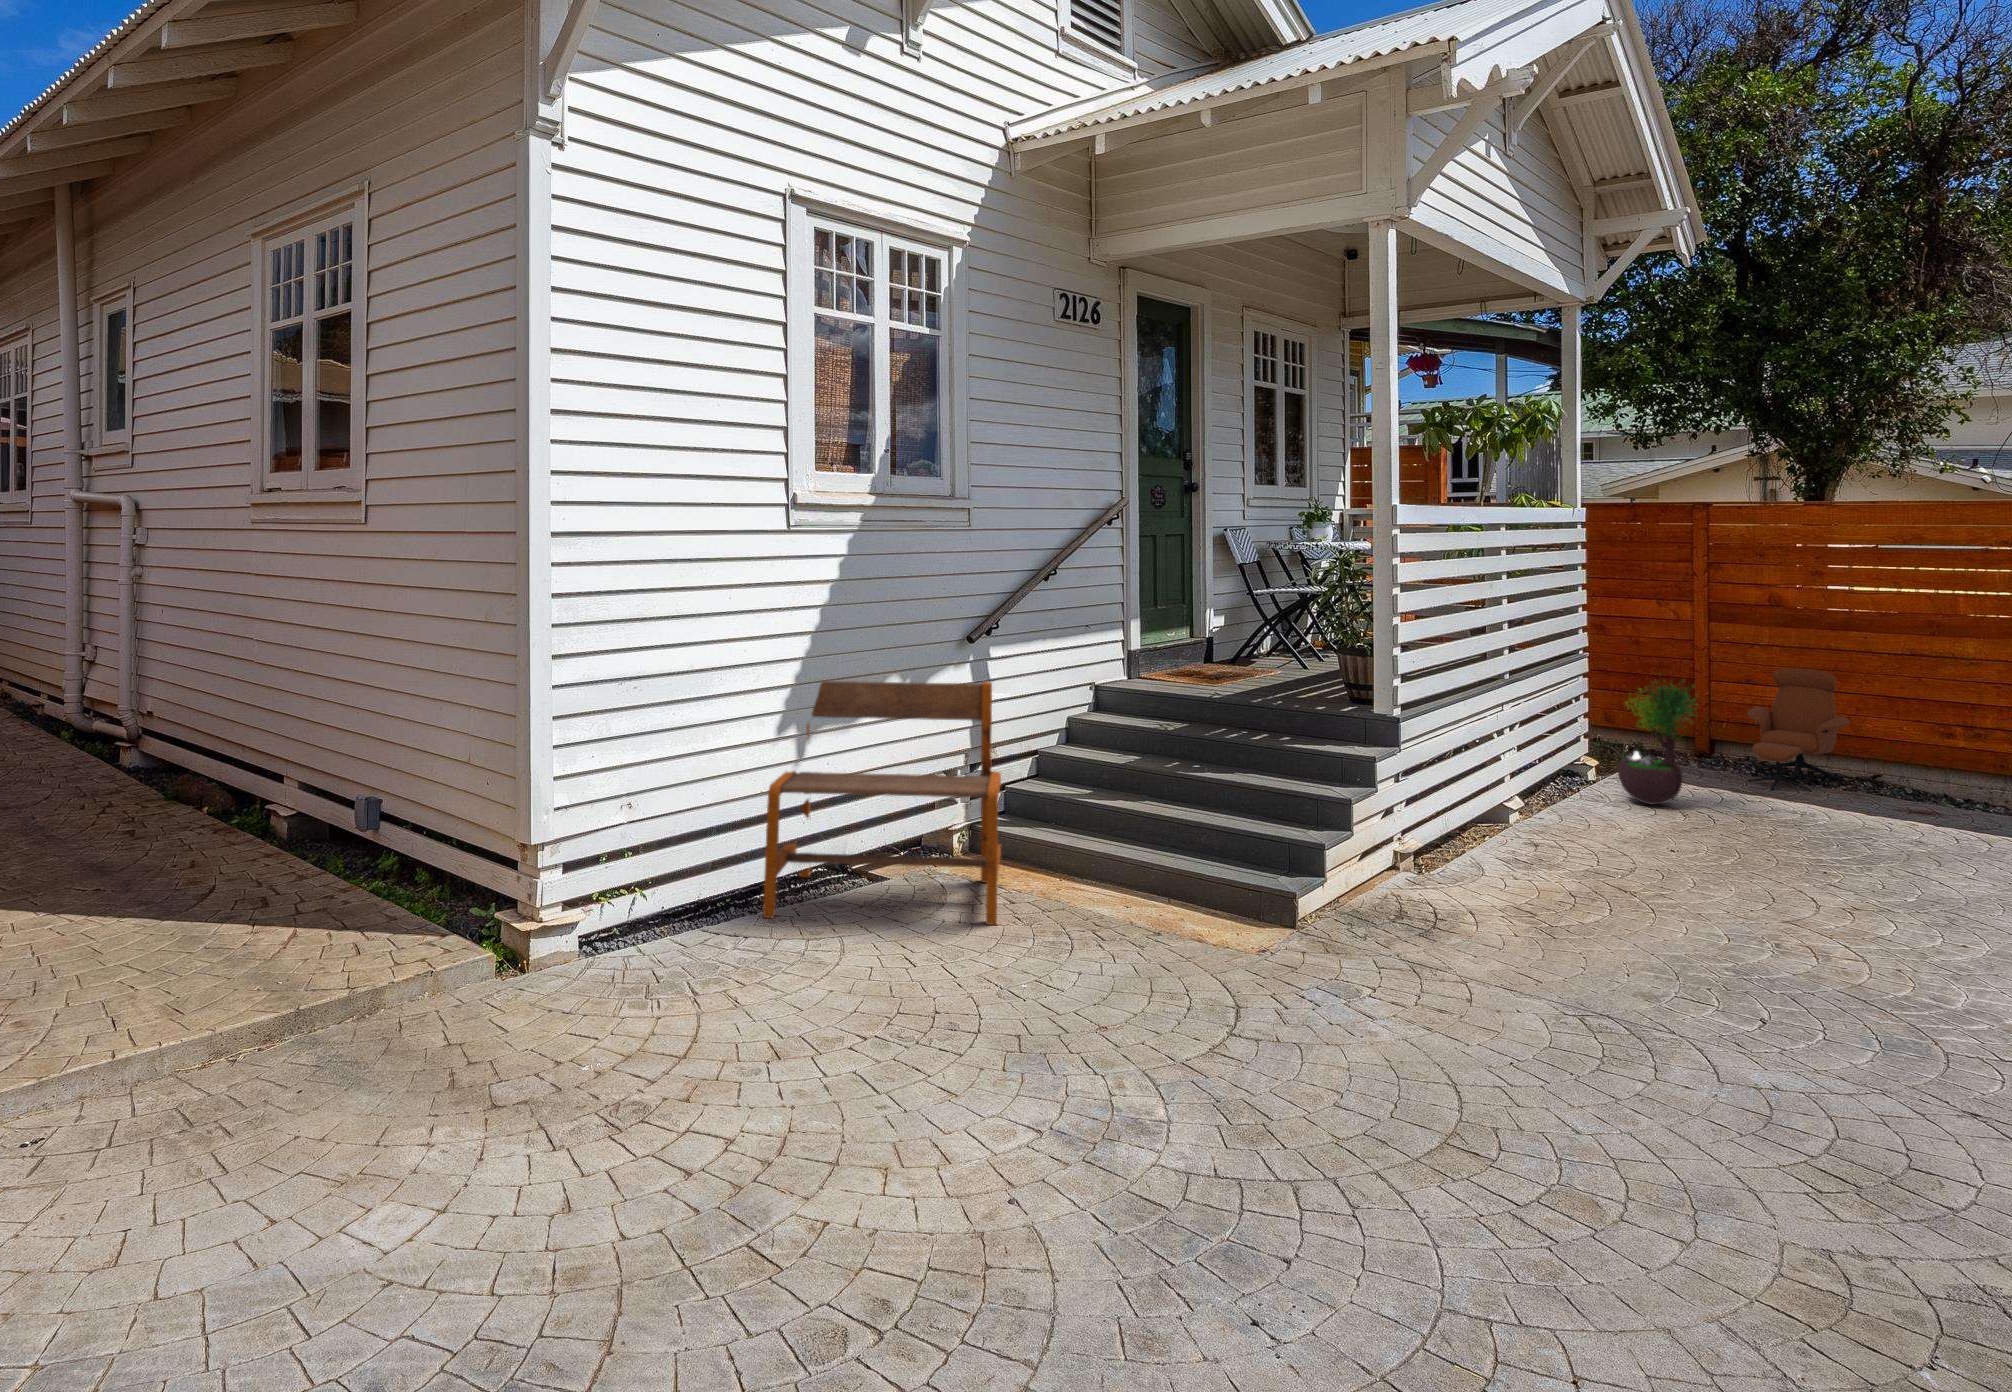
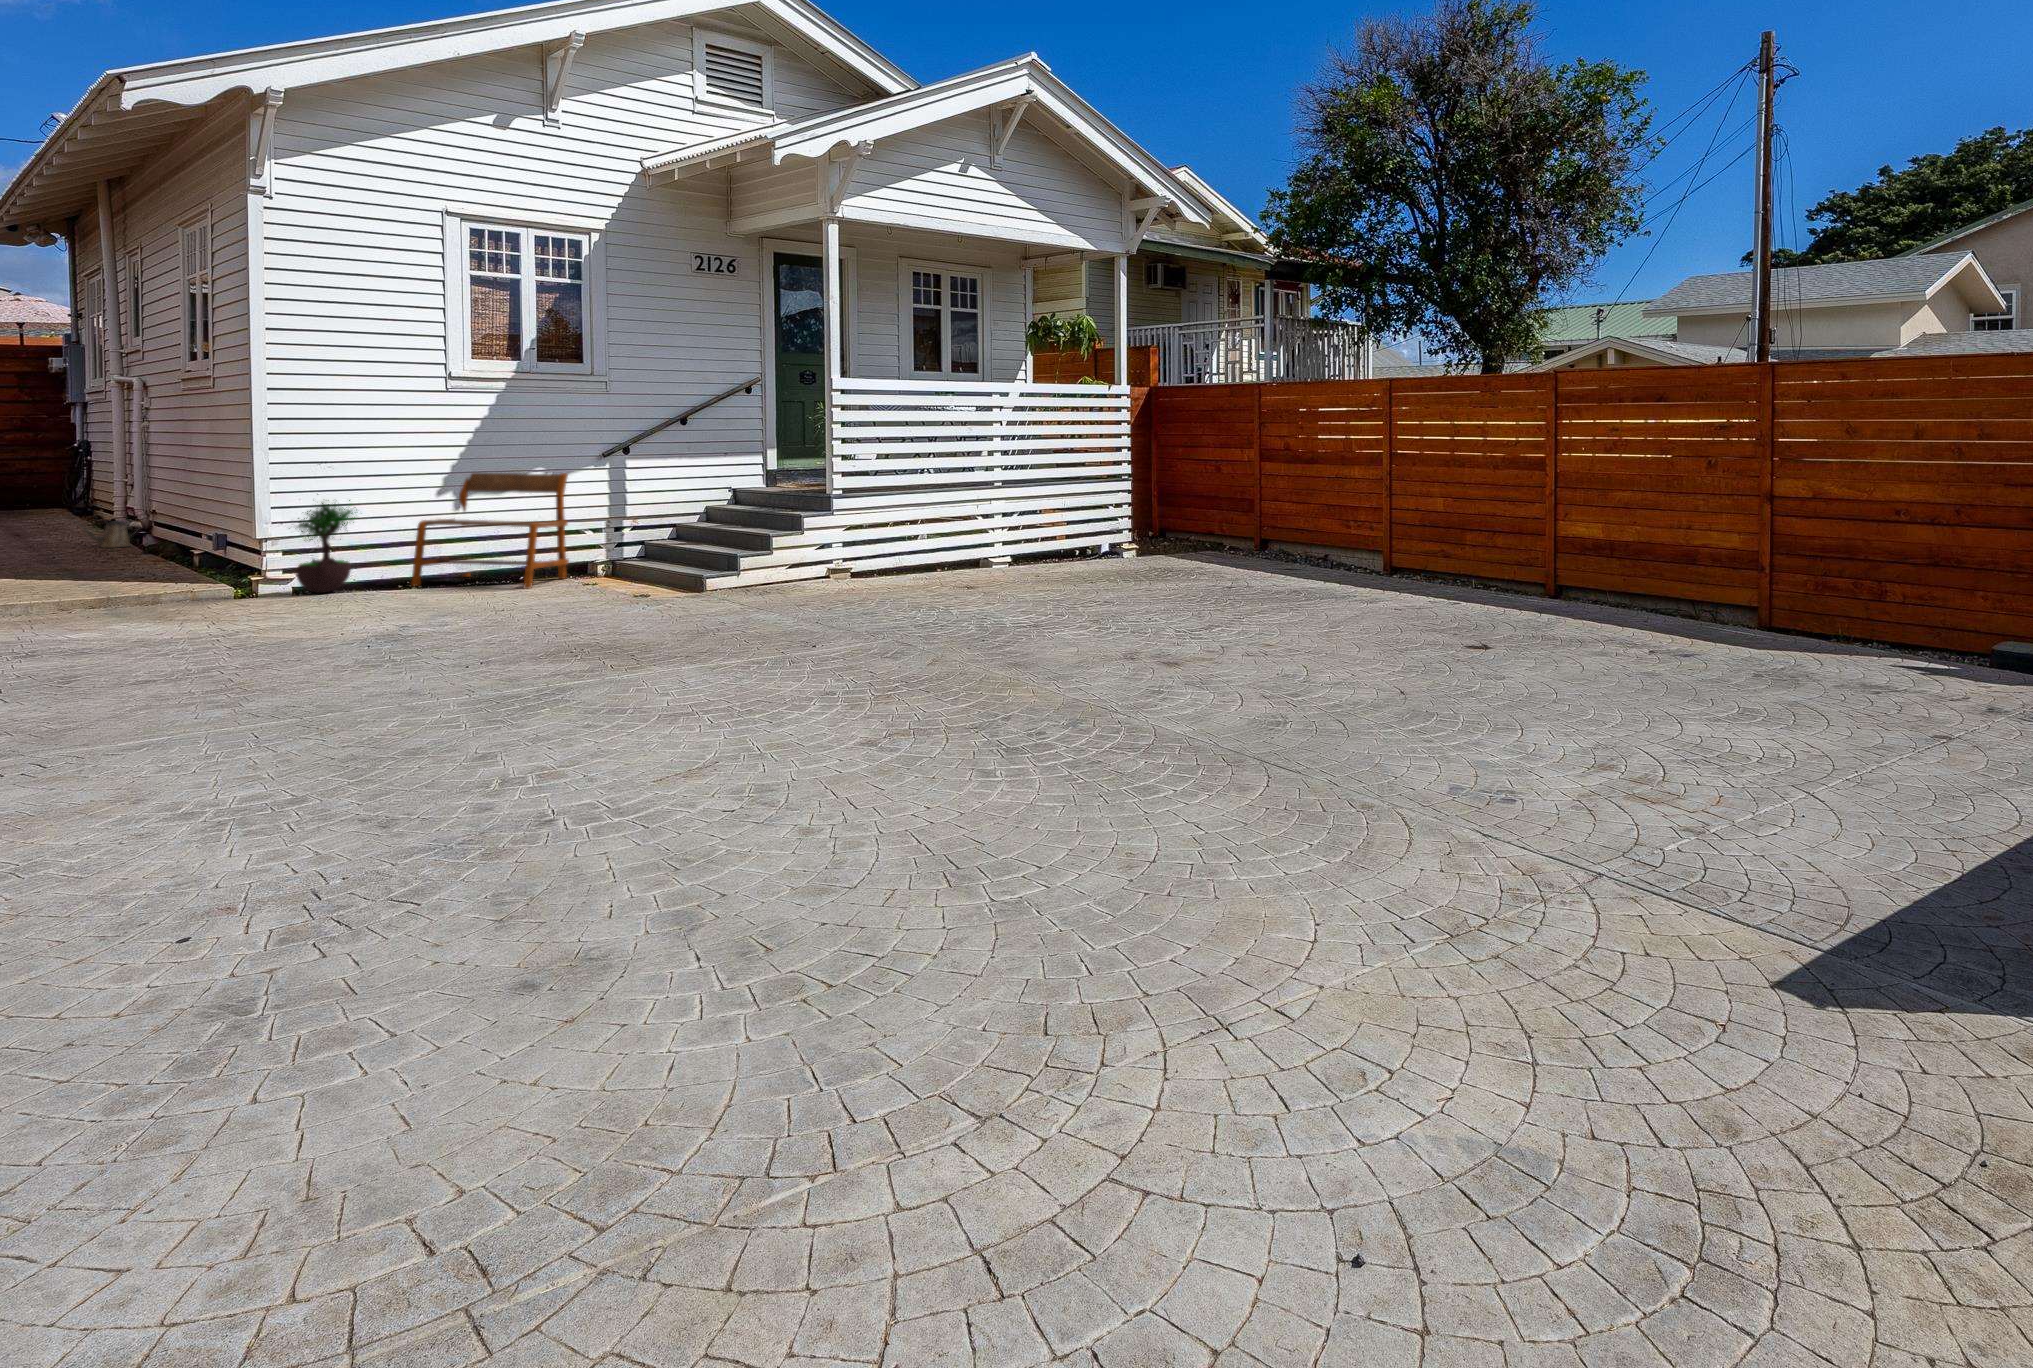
lounge chair: present [1747,668,1850,791] -> none [1140,492,1214,559]
potted tree: present [1618,680,1696,804] -> present [289,494,357,593]
watering can: none [35,735,132,784] -> present [76,521,130,548]

